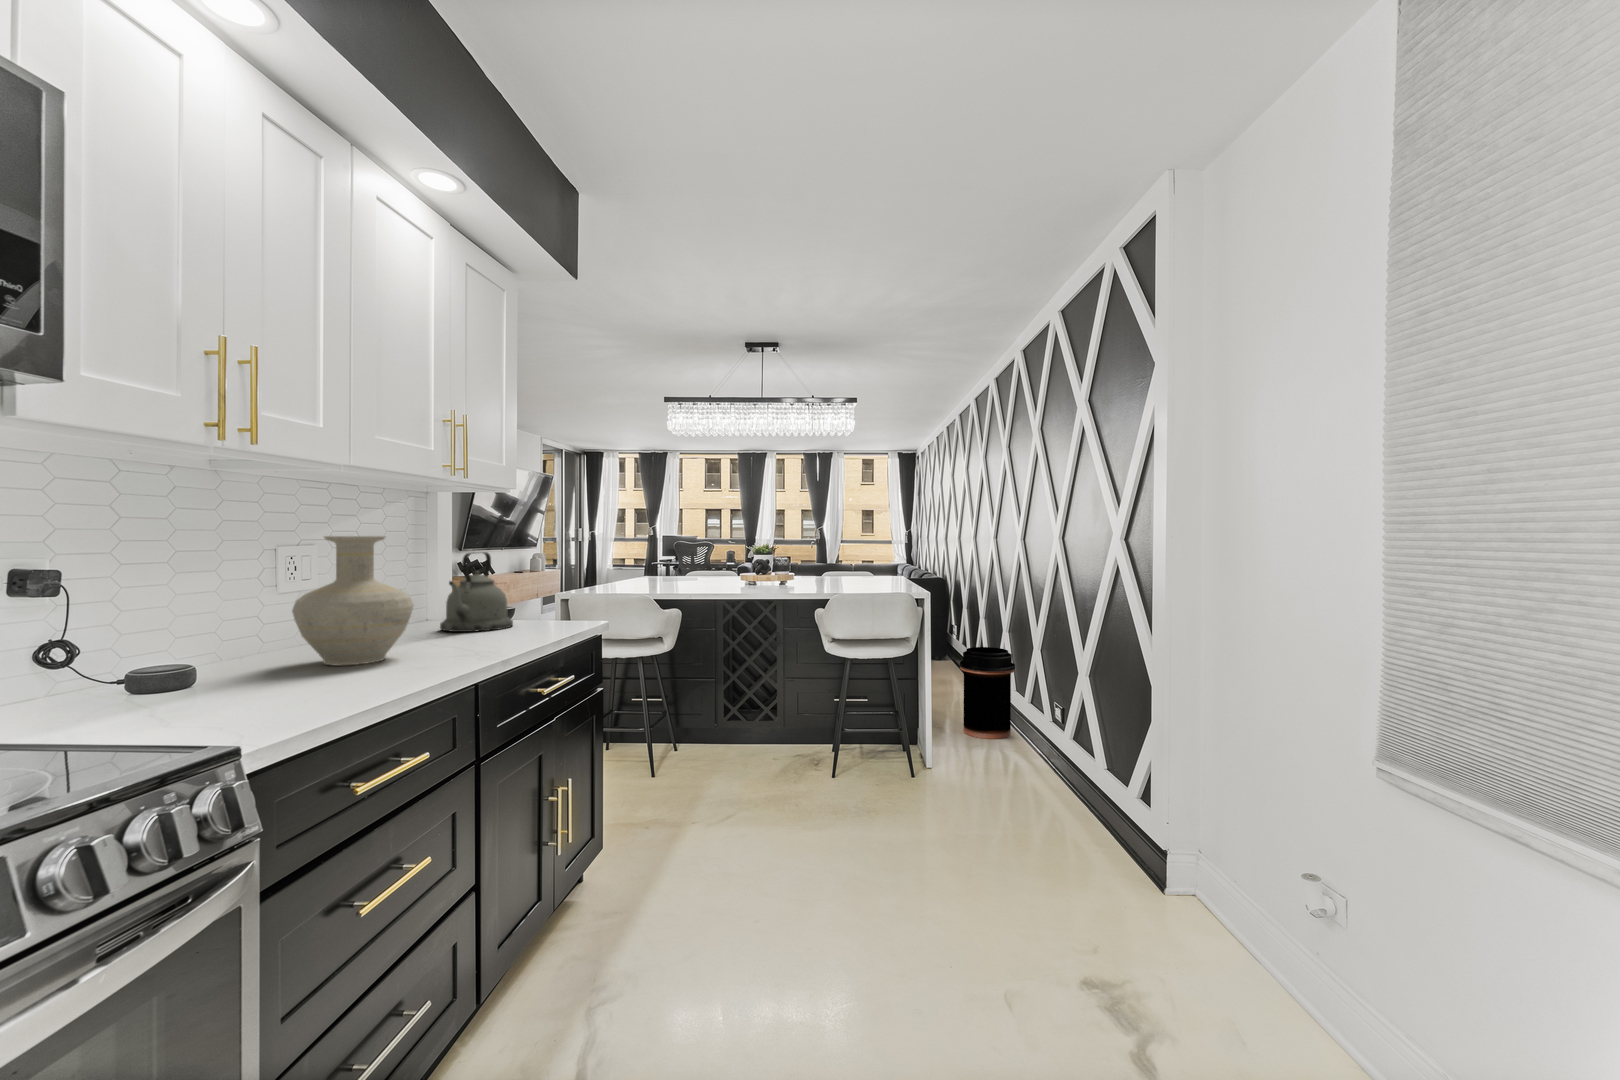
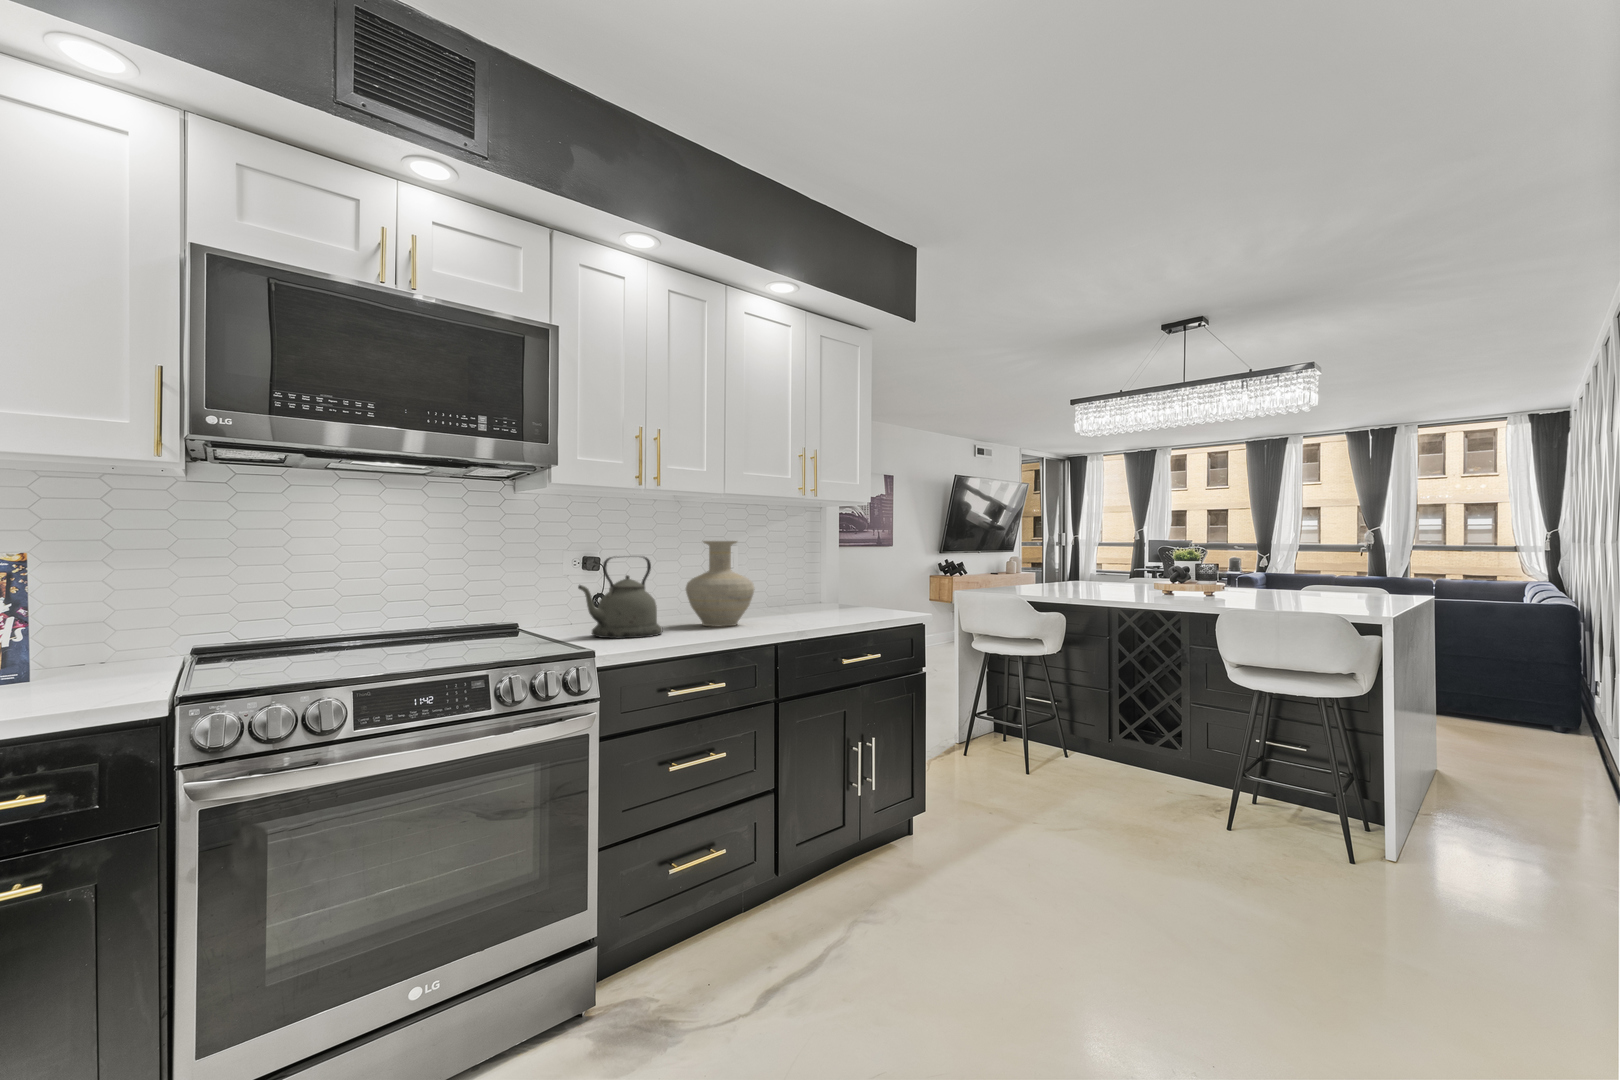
kettle: present [440,552,513,632] -> present [578,557,662,638]
trash can: present [960,647,1015,739] -> none [1464,695,1566,829]

